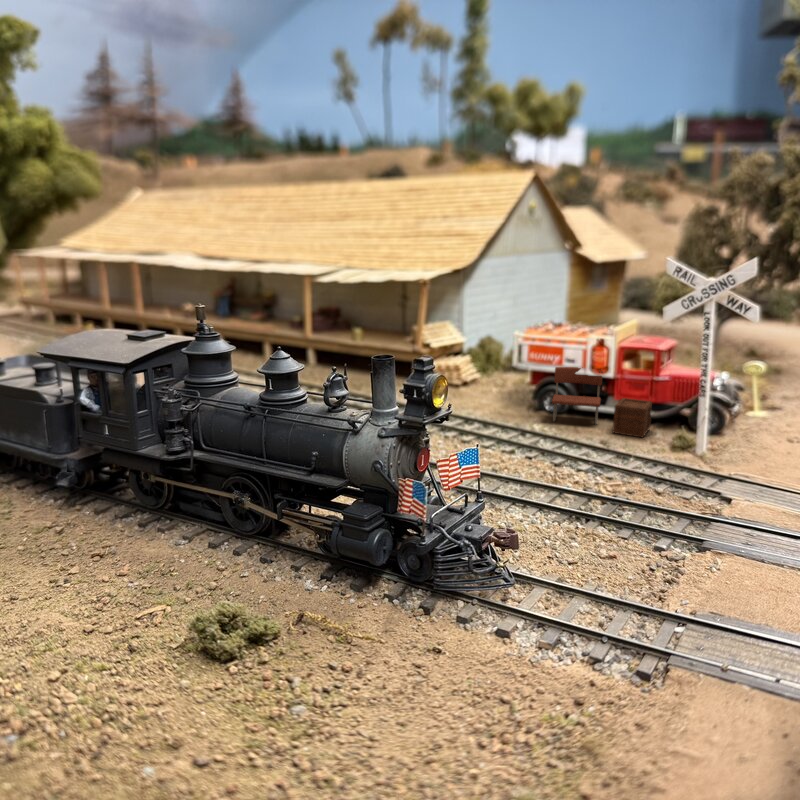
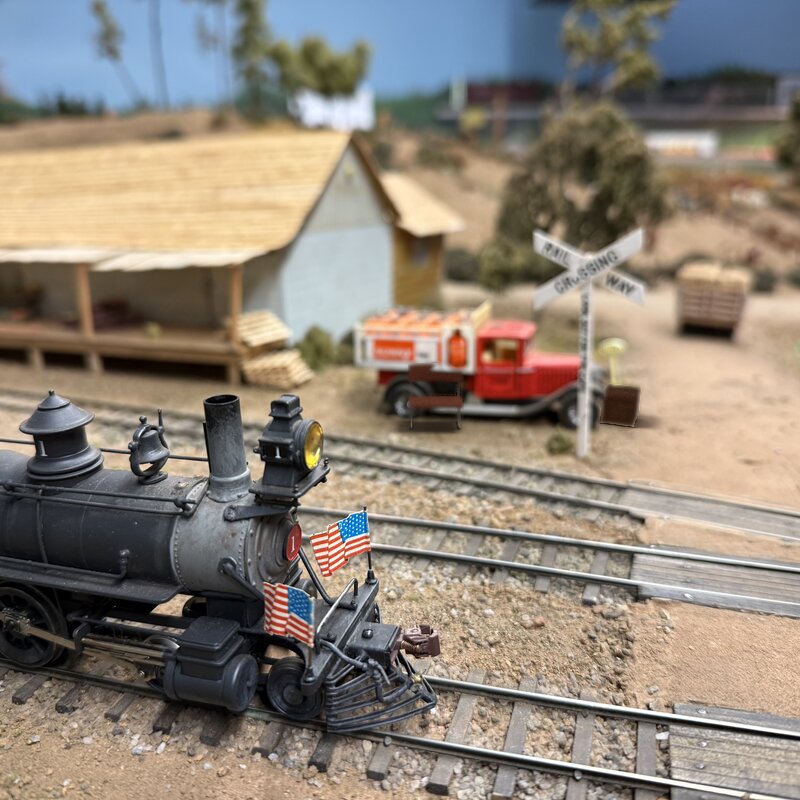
wooden crate: present [613,398,652,437] -> present [600,384,641,427]

